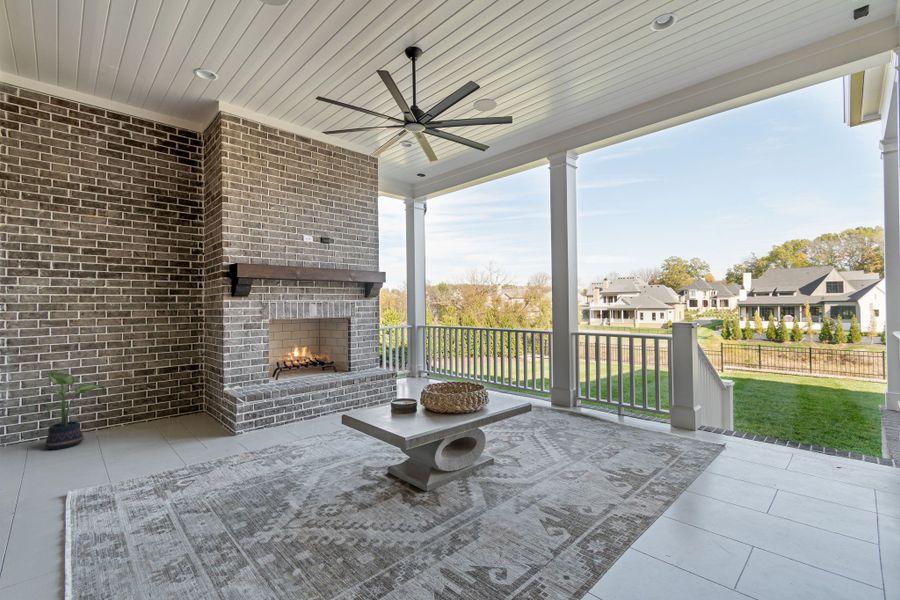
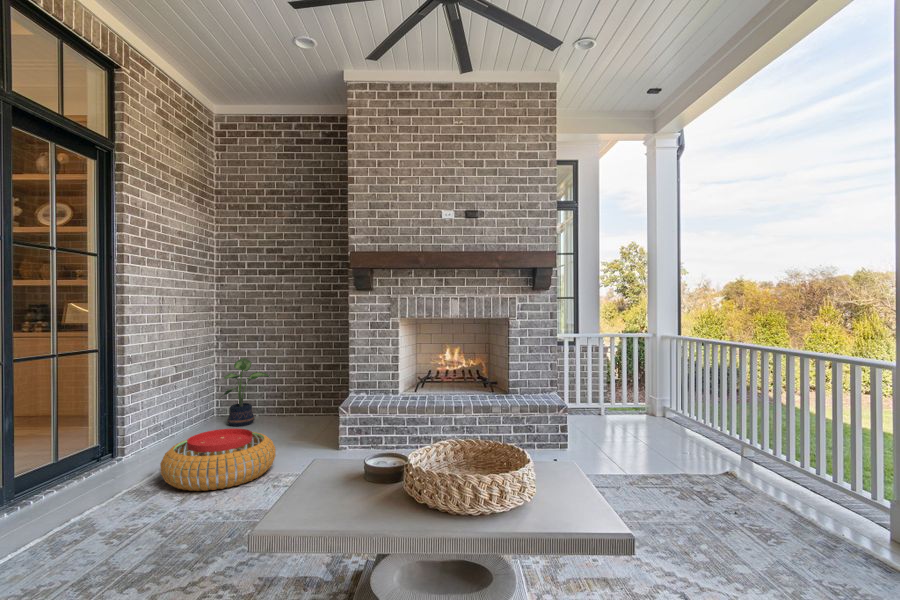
pouf: none [96,429,220,494] -> present [160,429,276,491]

